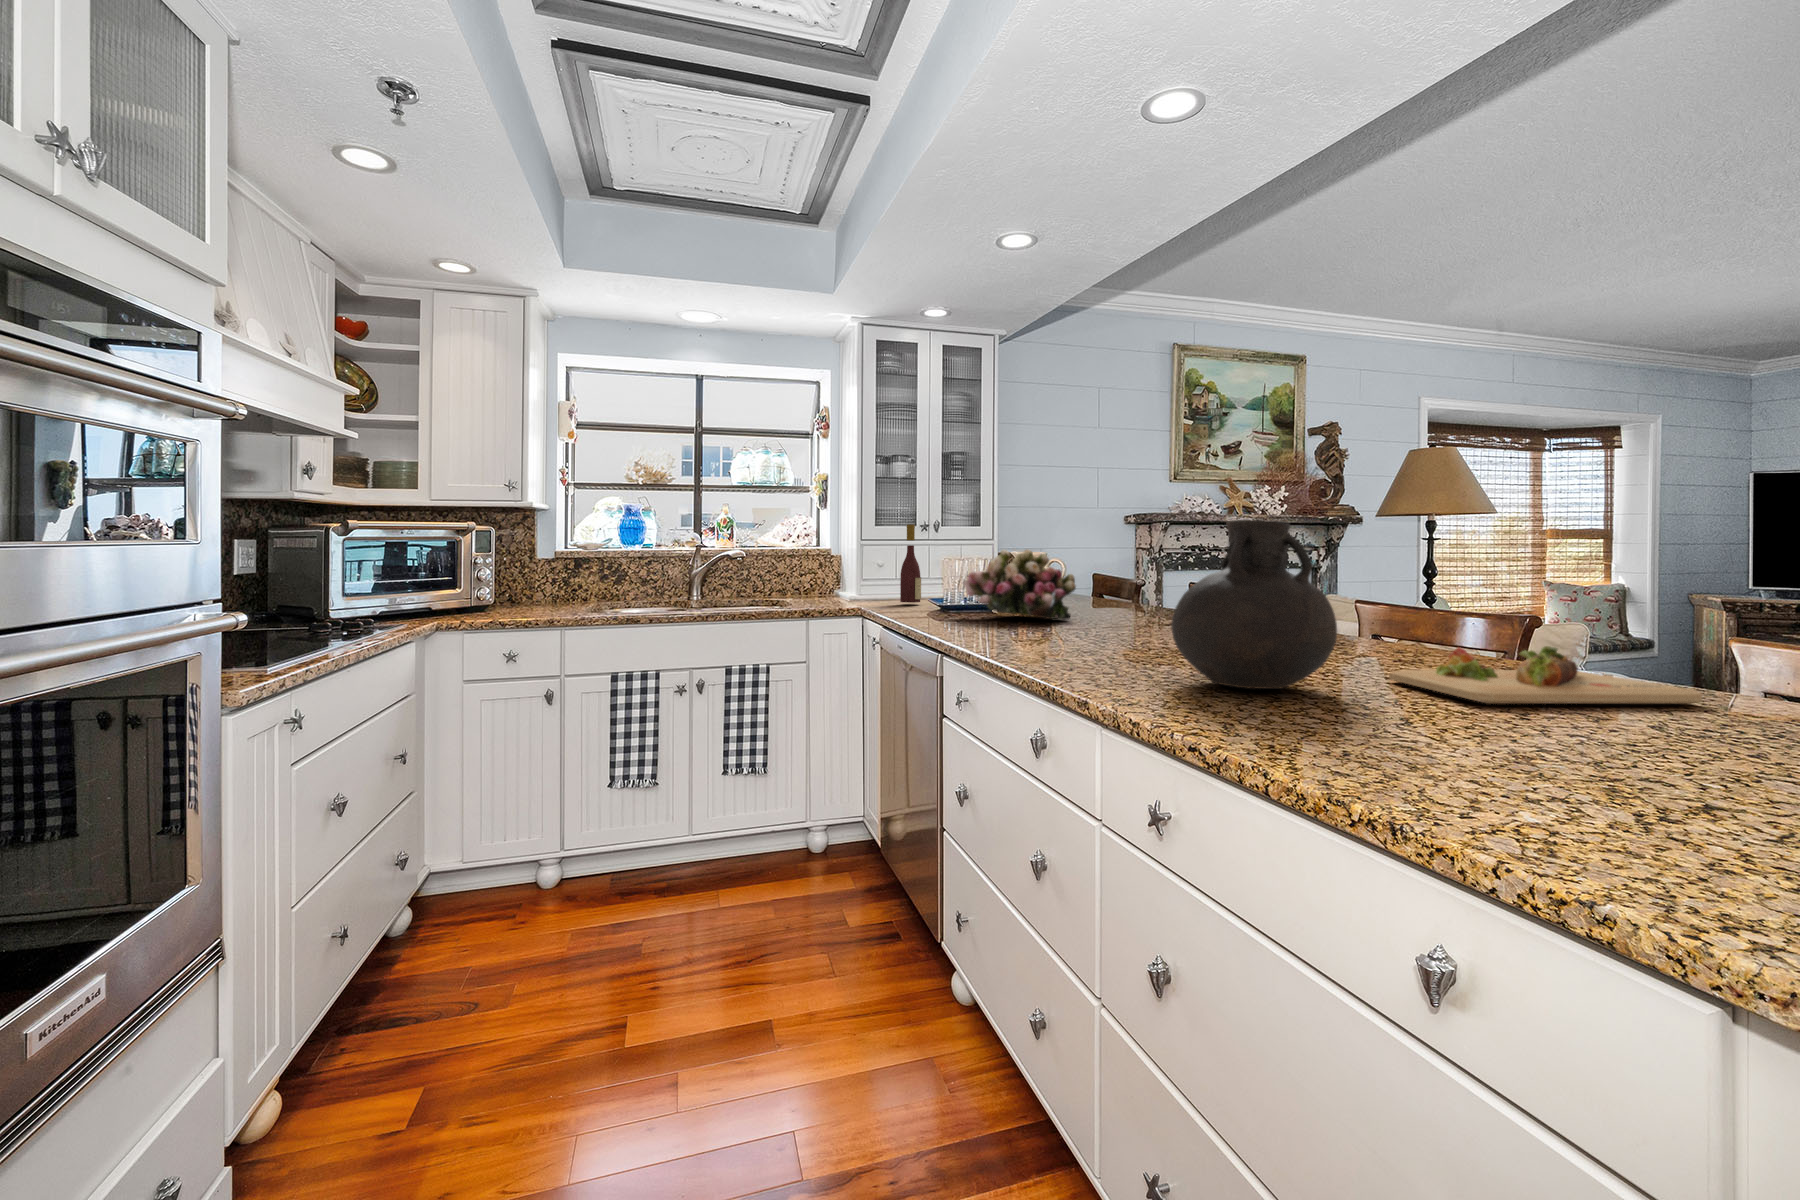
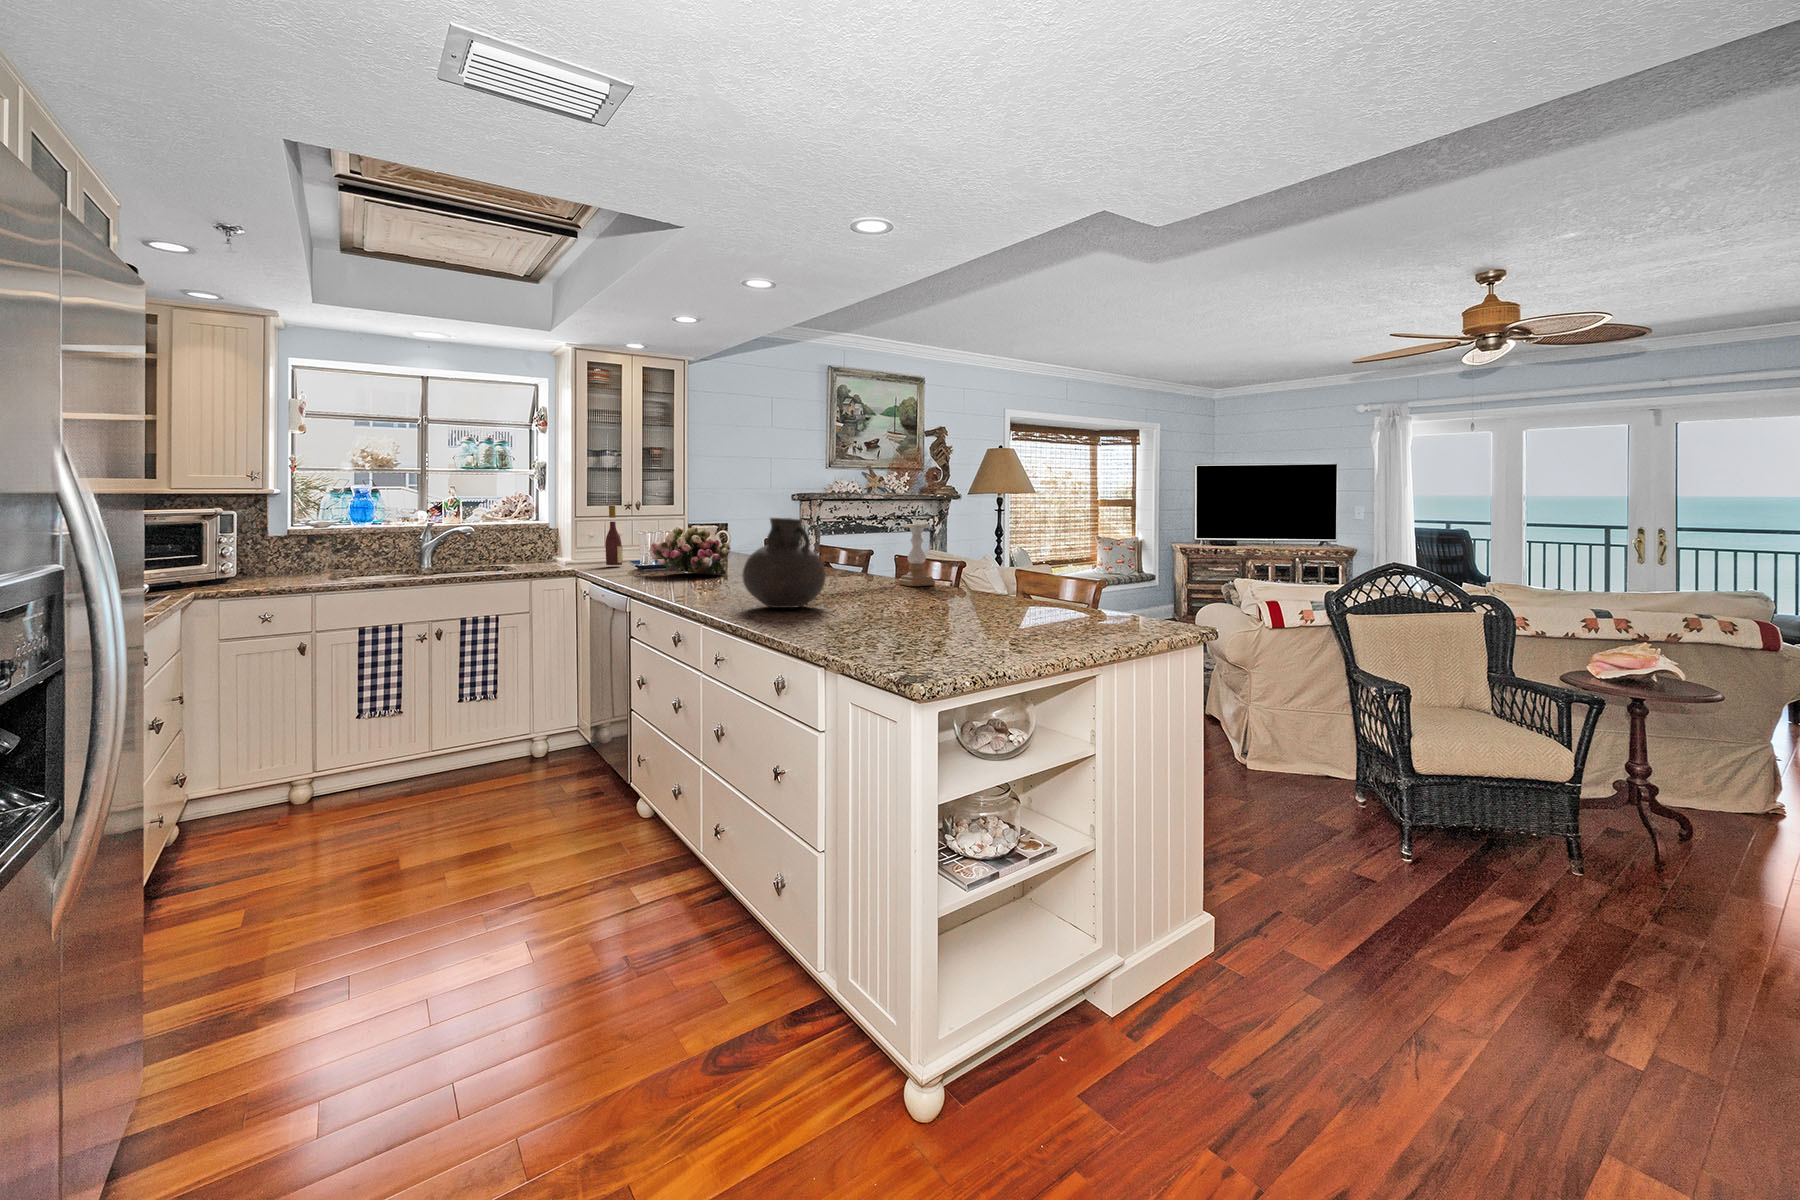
candle holder: none [1384,543,1461,650] -> present [899,524,935,586]
cutting board: present [1389,646,1703,704] -> none [863,580,986,609]

